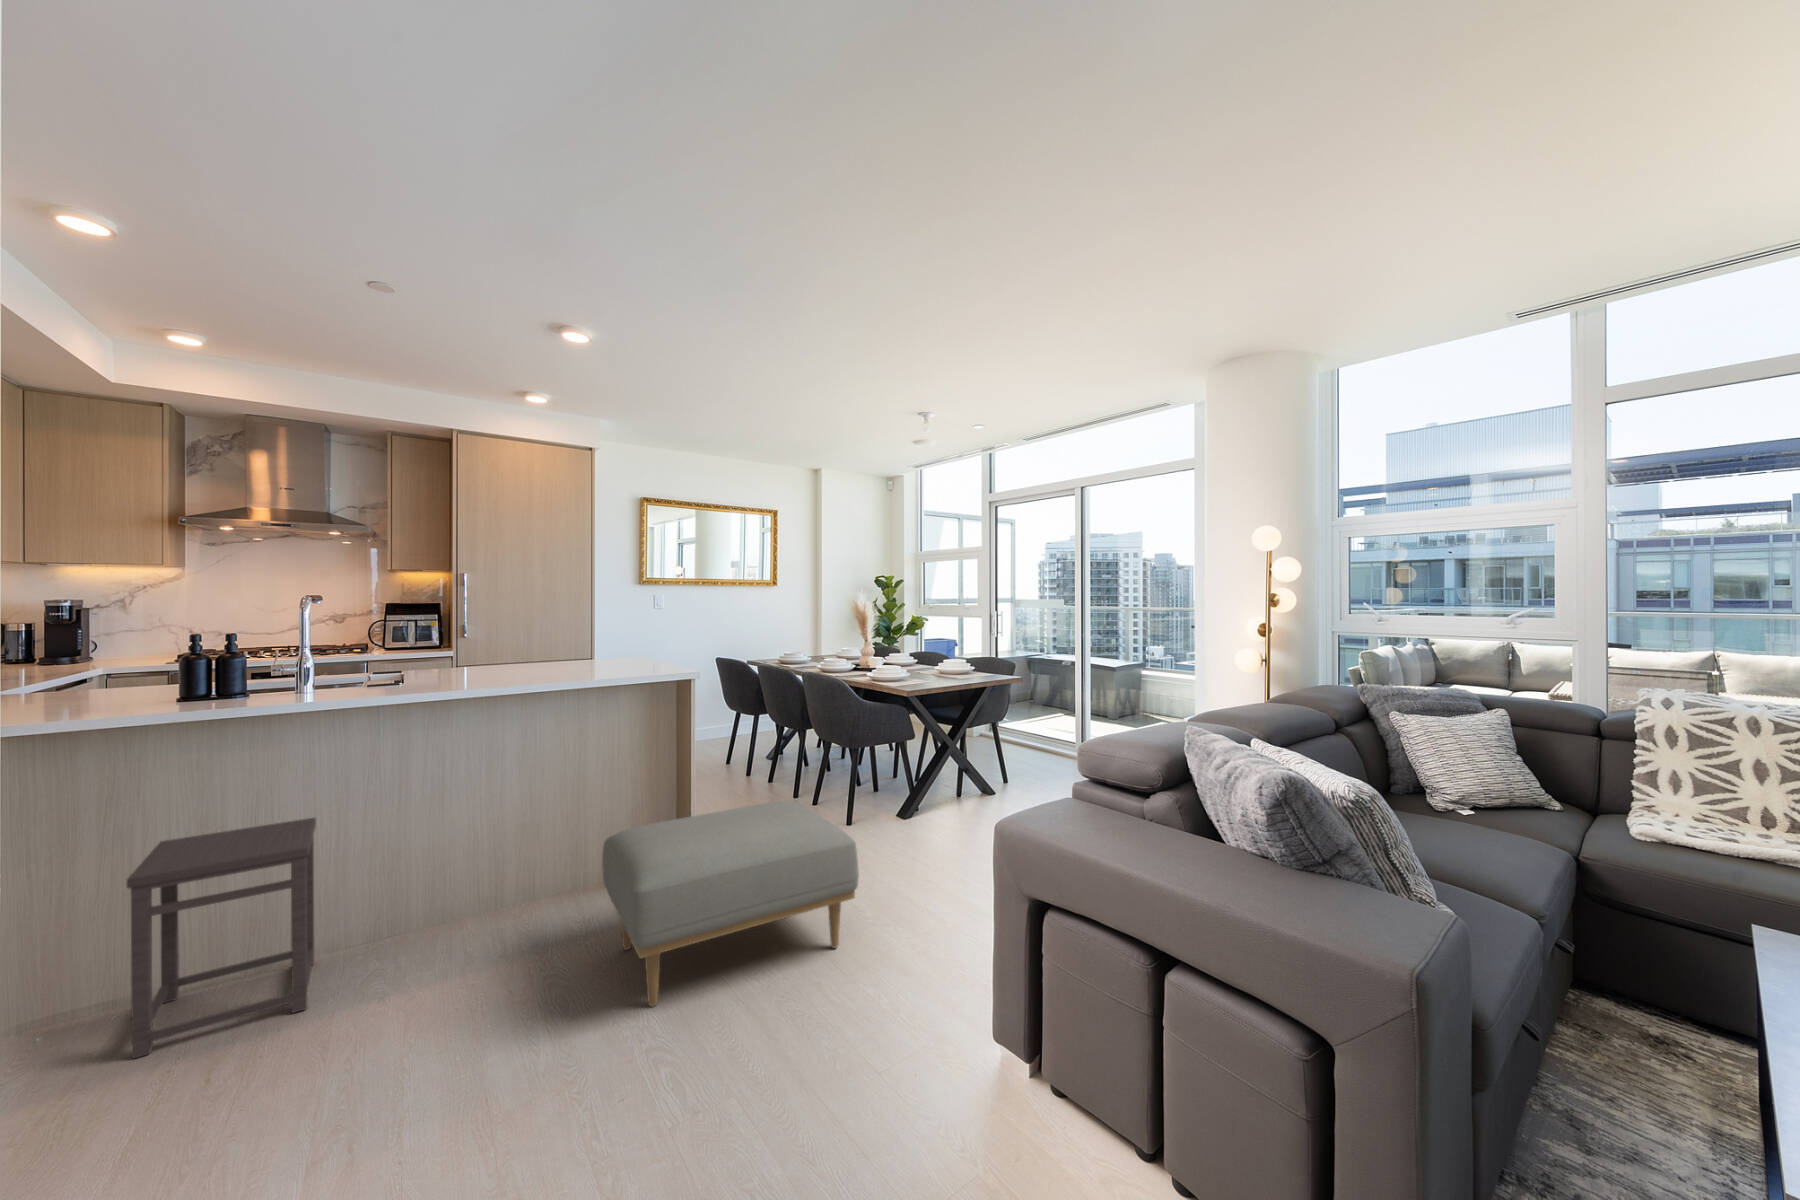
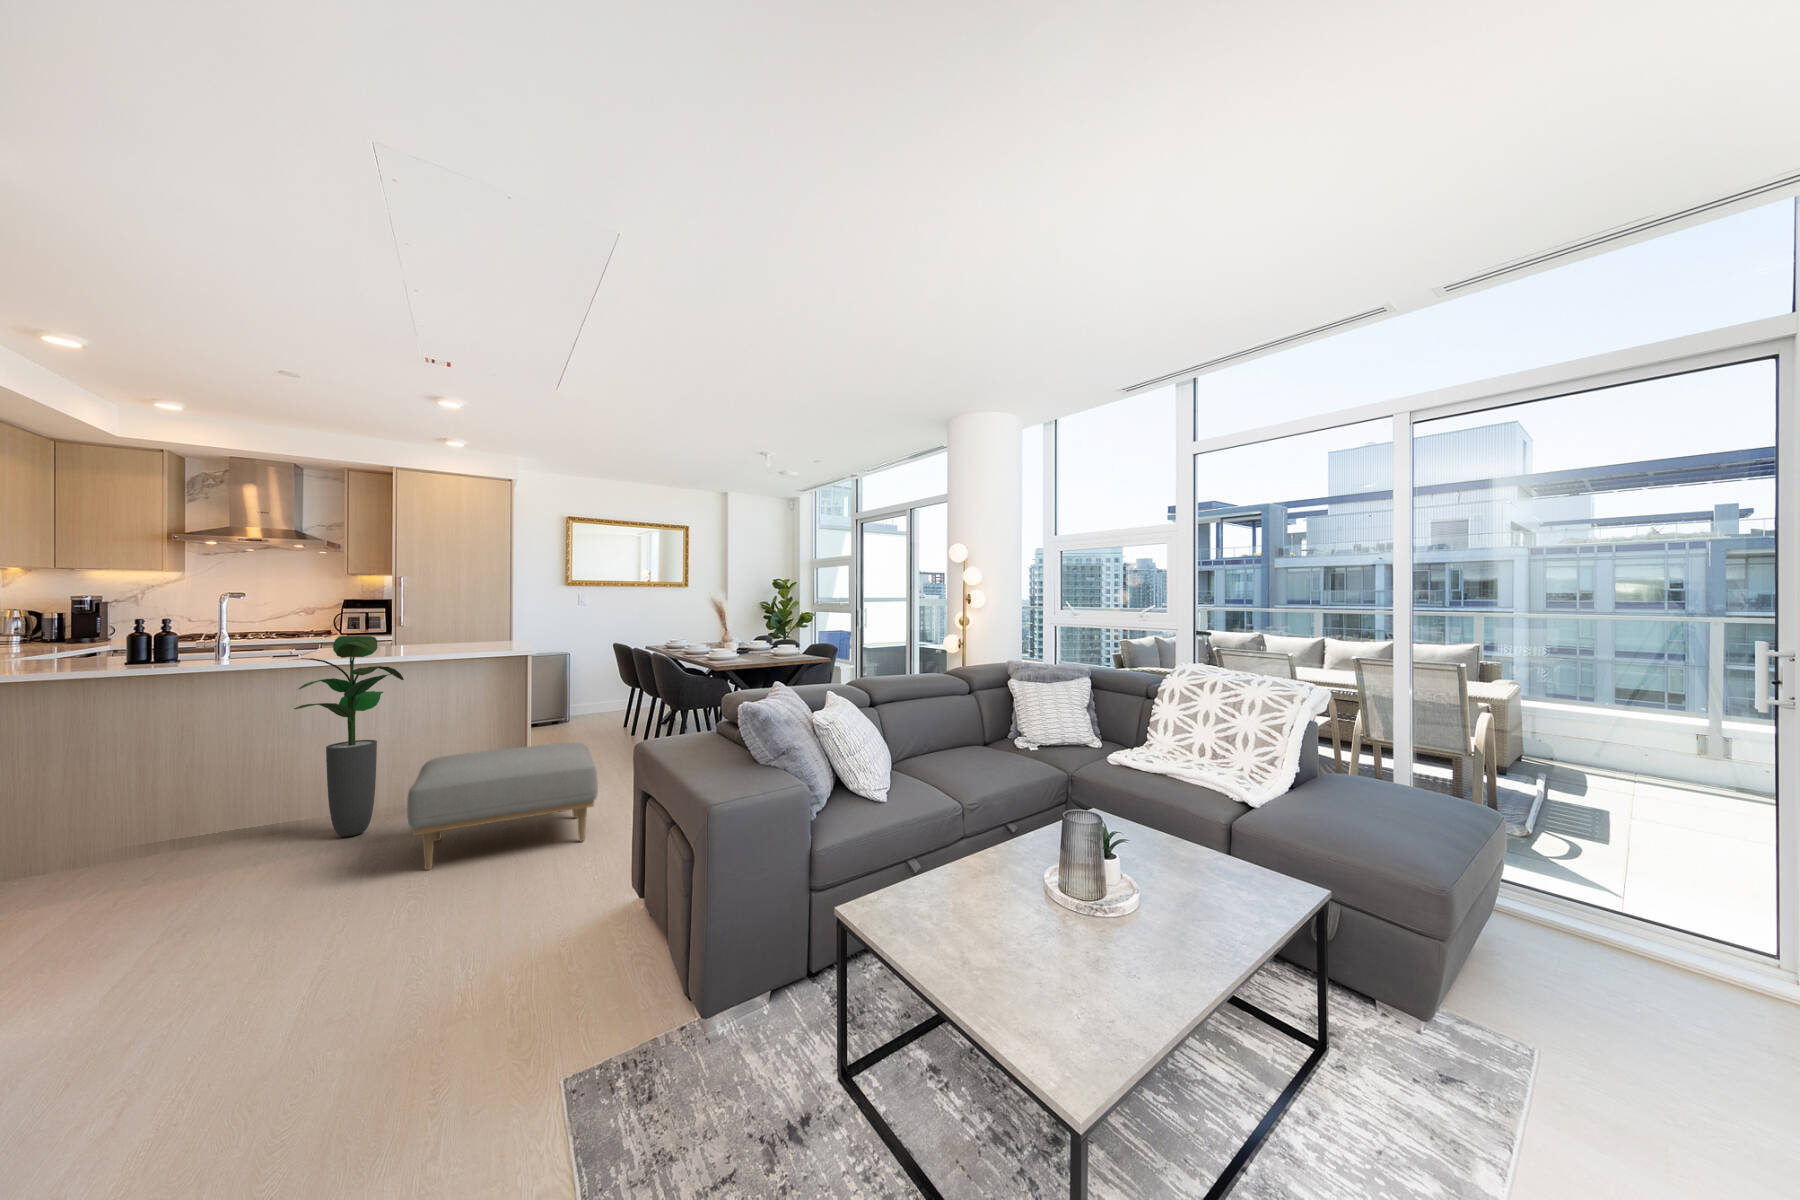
potted plant: none [414,655,556,944] -> present [294,636,404,836]
side table: present [127,818,316,1059] -> none [71,746,222,891]

